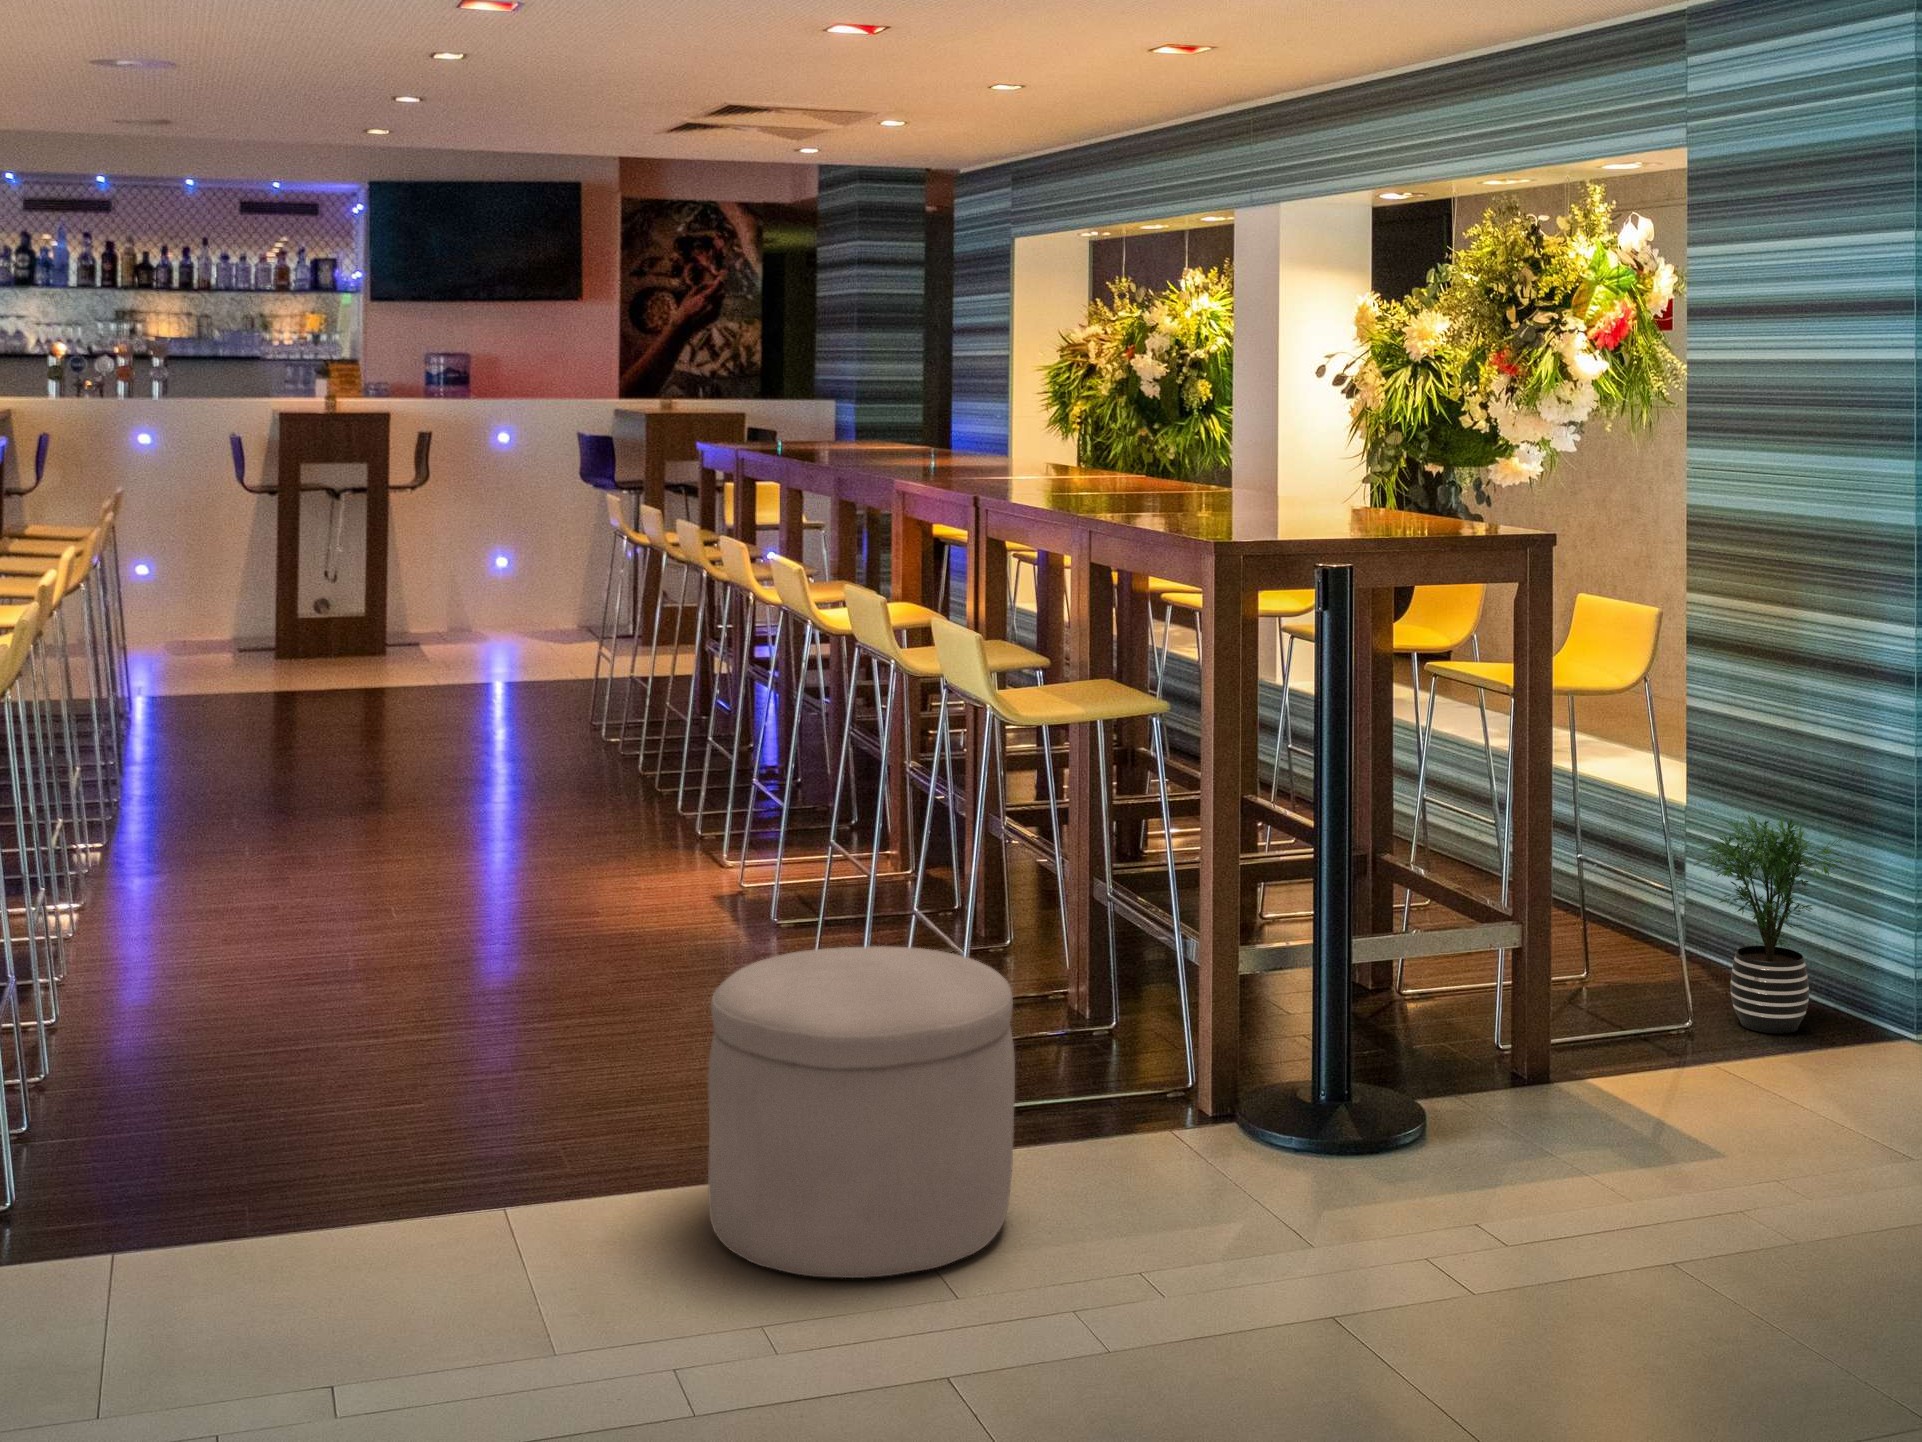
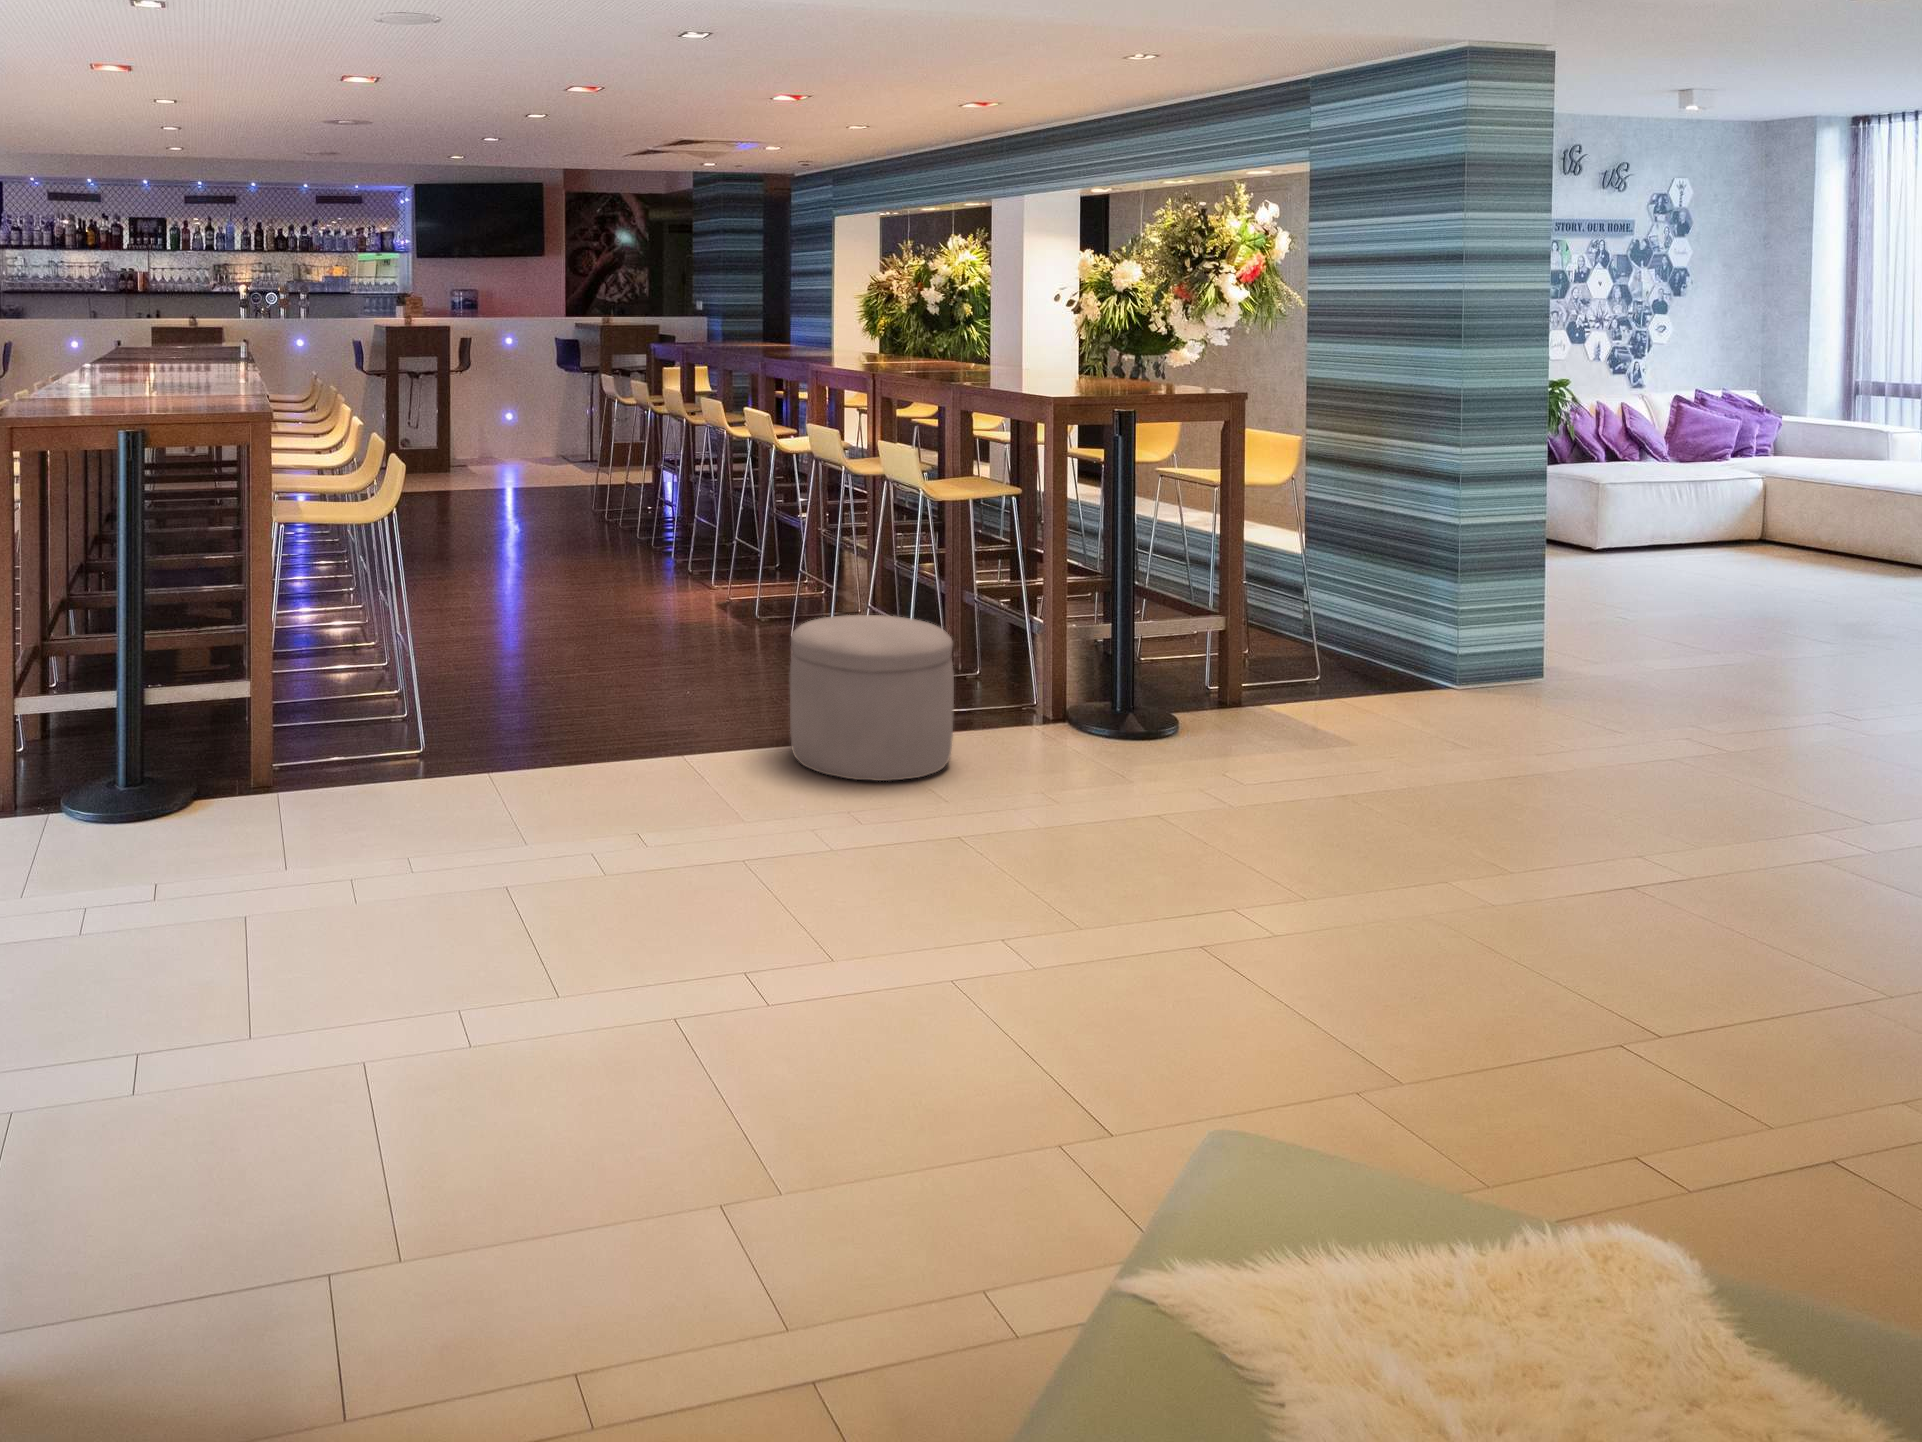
potted plant: present [1693,816,1845,1034] -> none [1305,556,1400,681]

